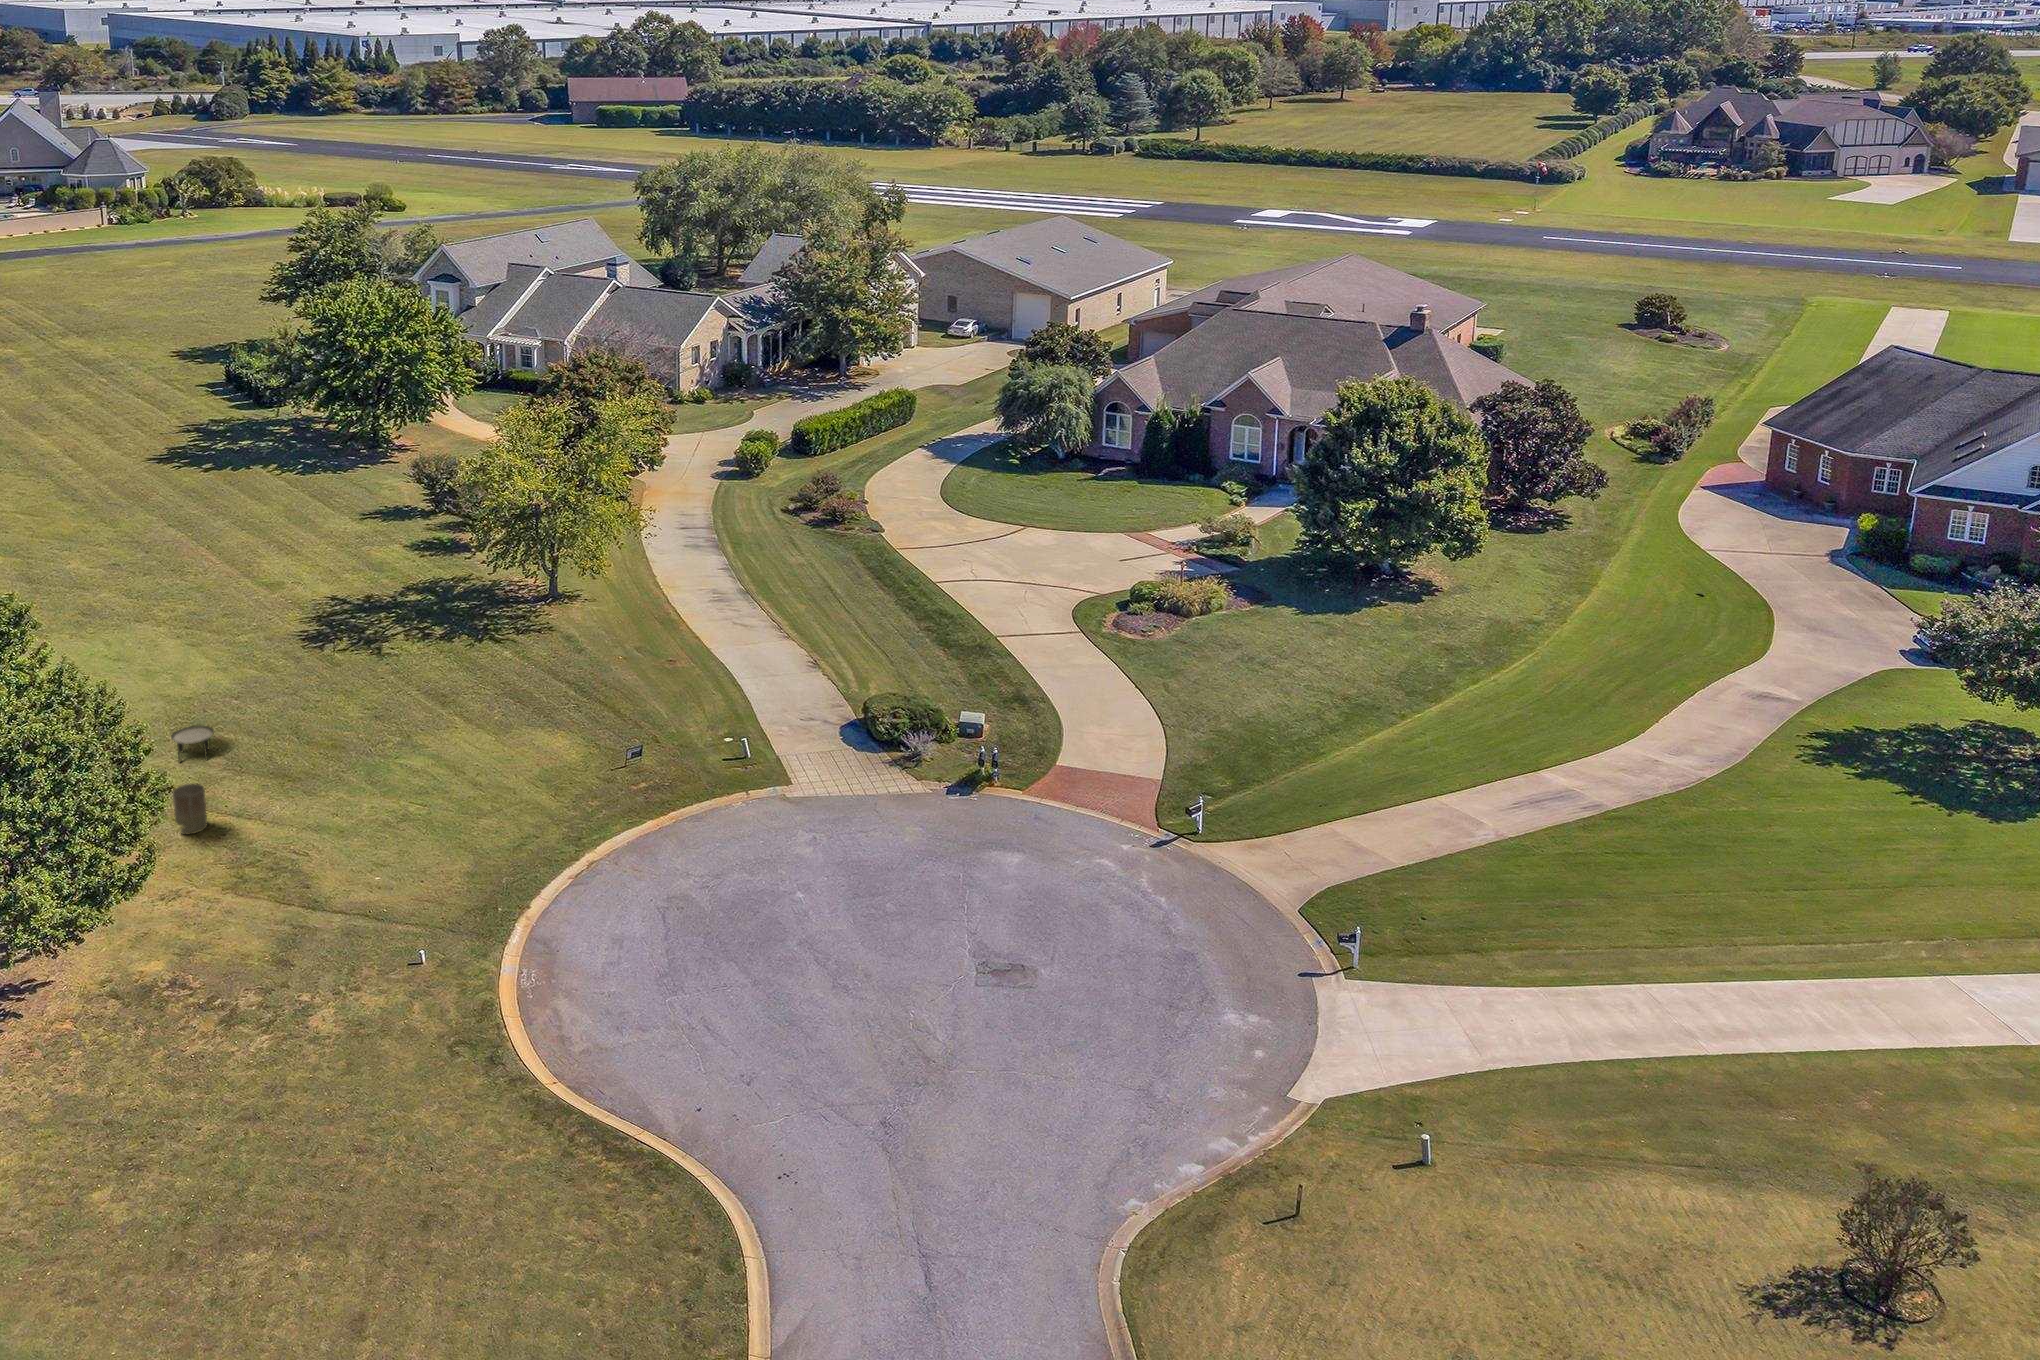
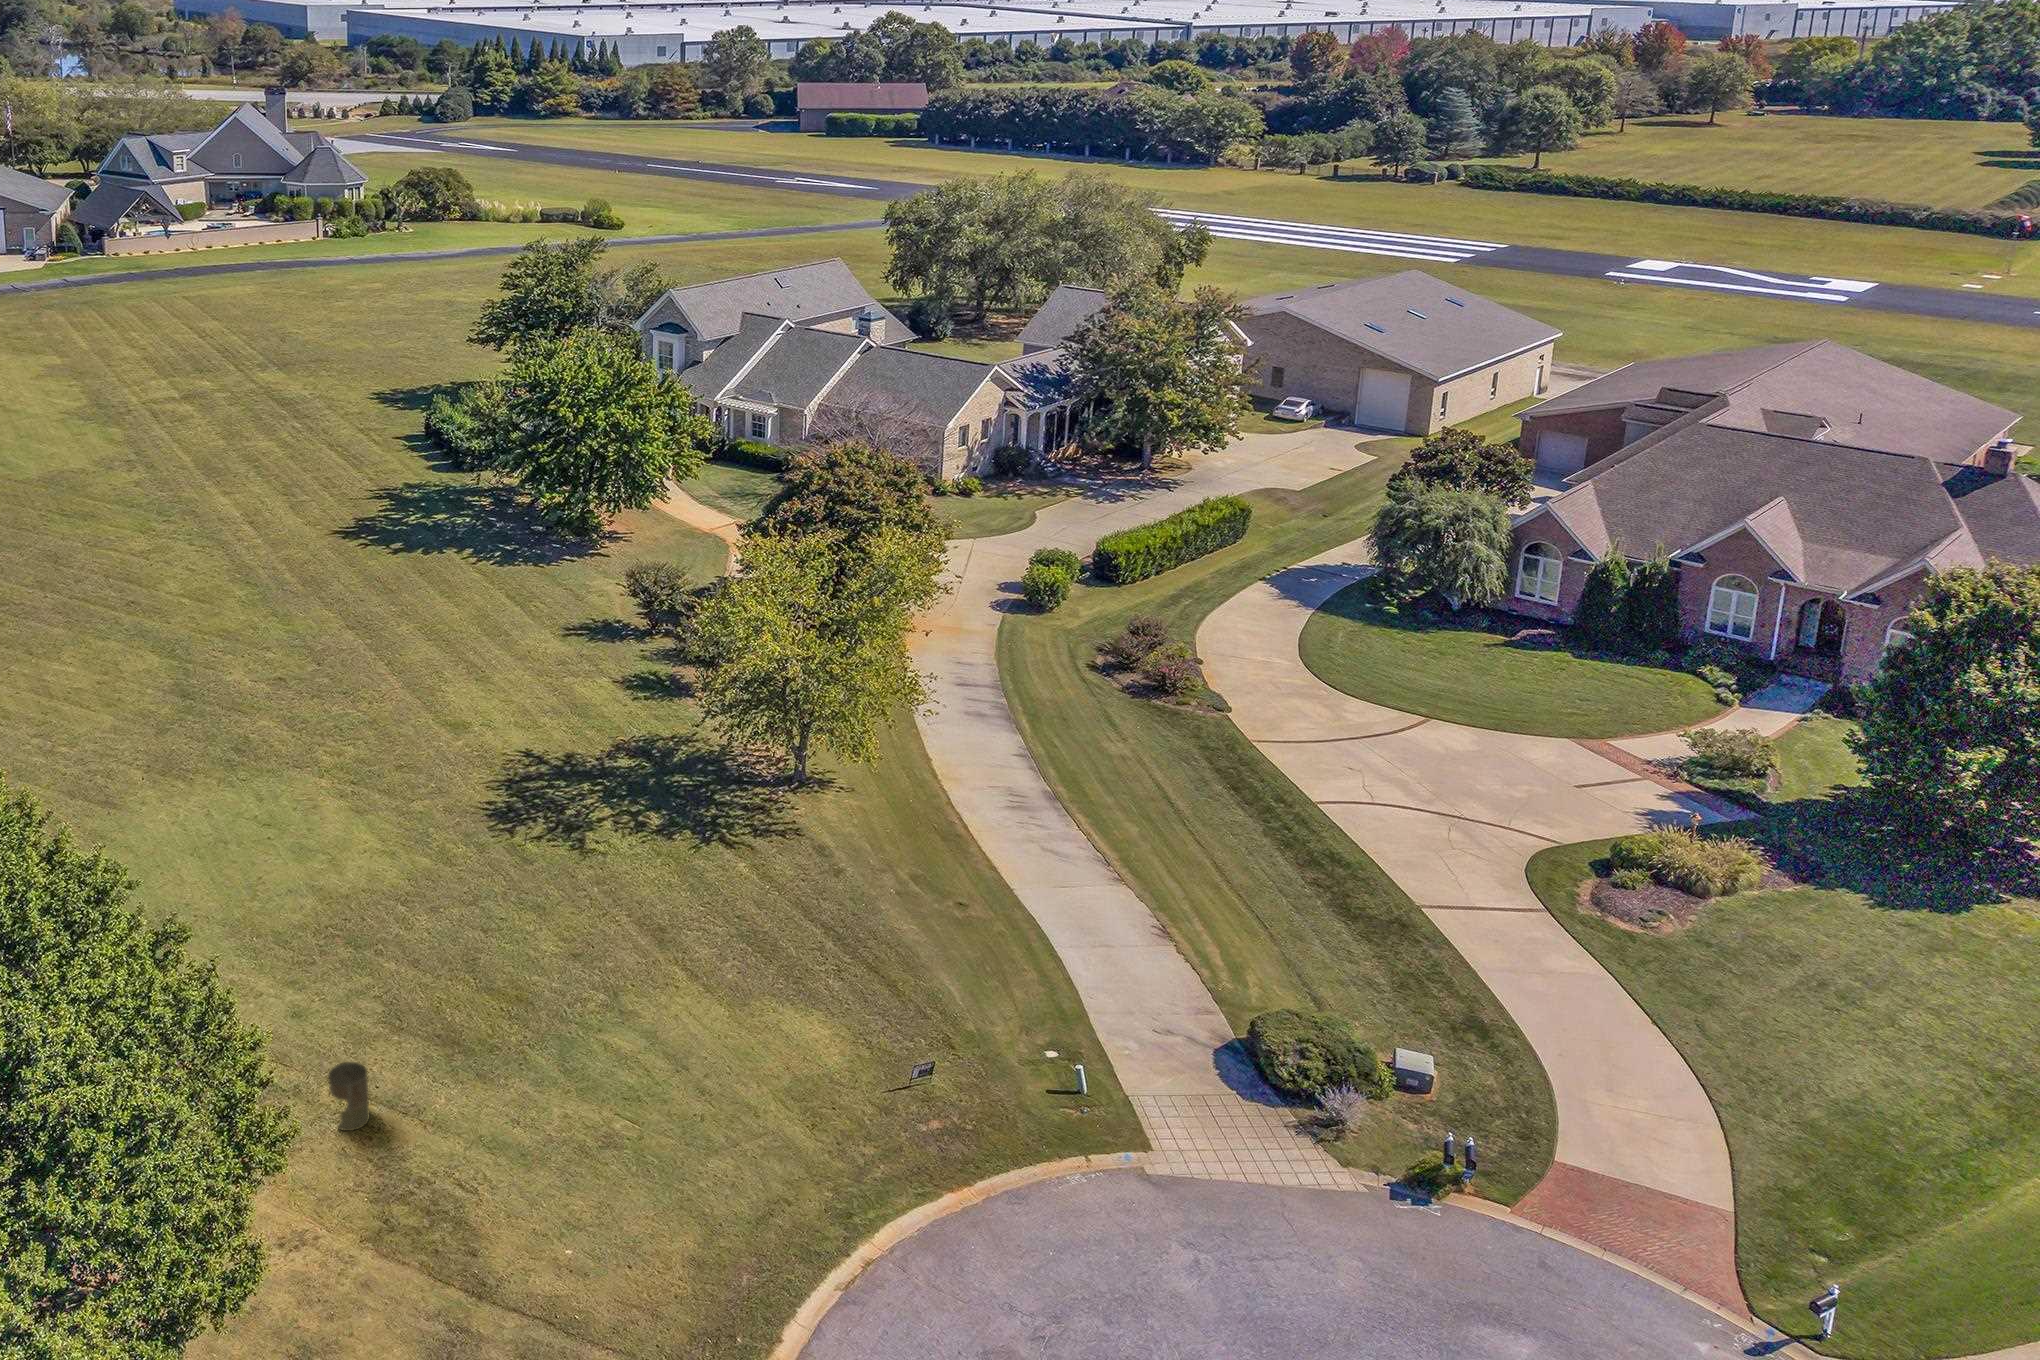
round table: present [171,725,214,762] -> none [330,953,381,1004]

